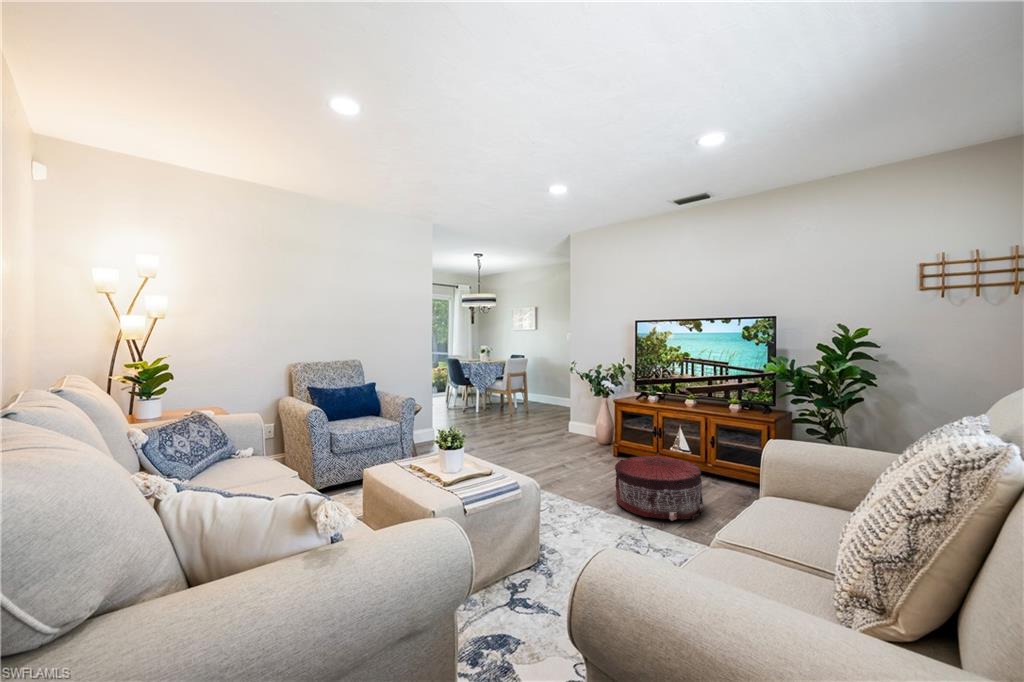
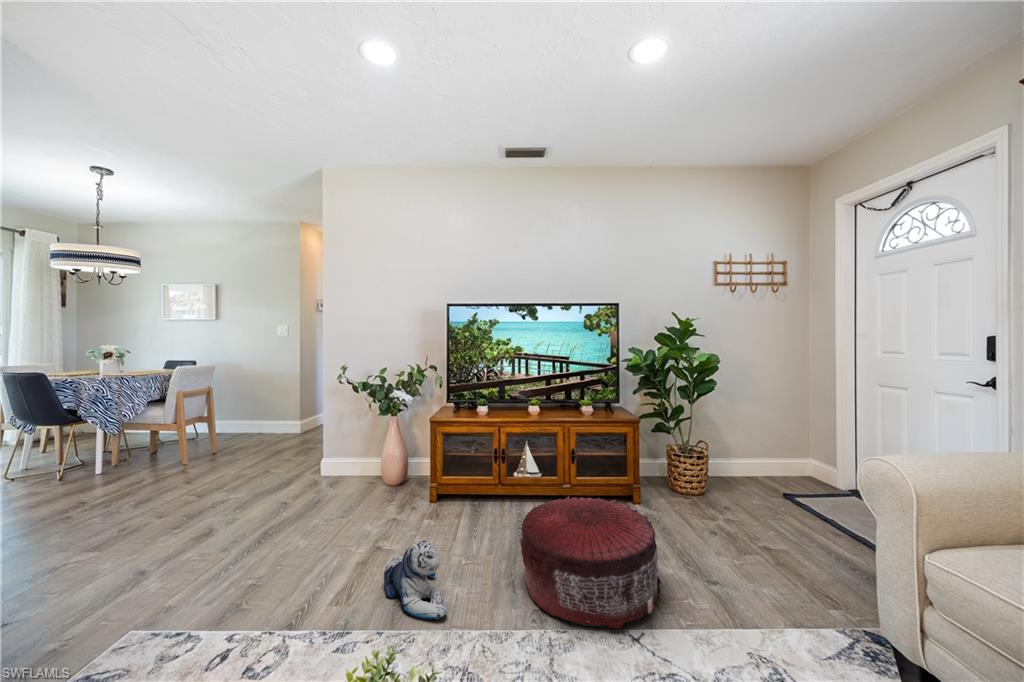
plush toy: none [554,455,581,489] -> present [384,541,447,620]

